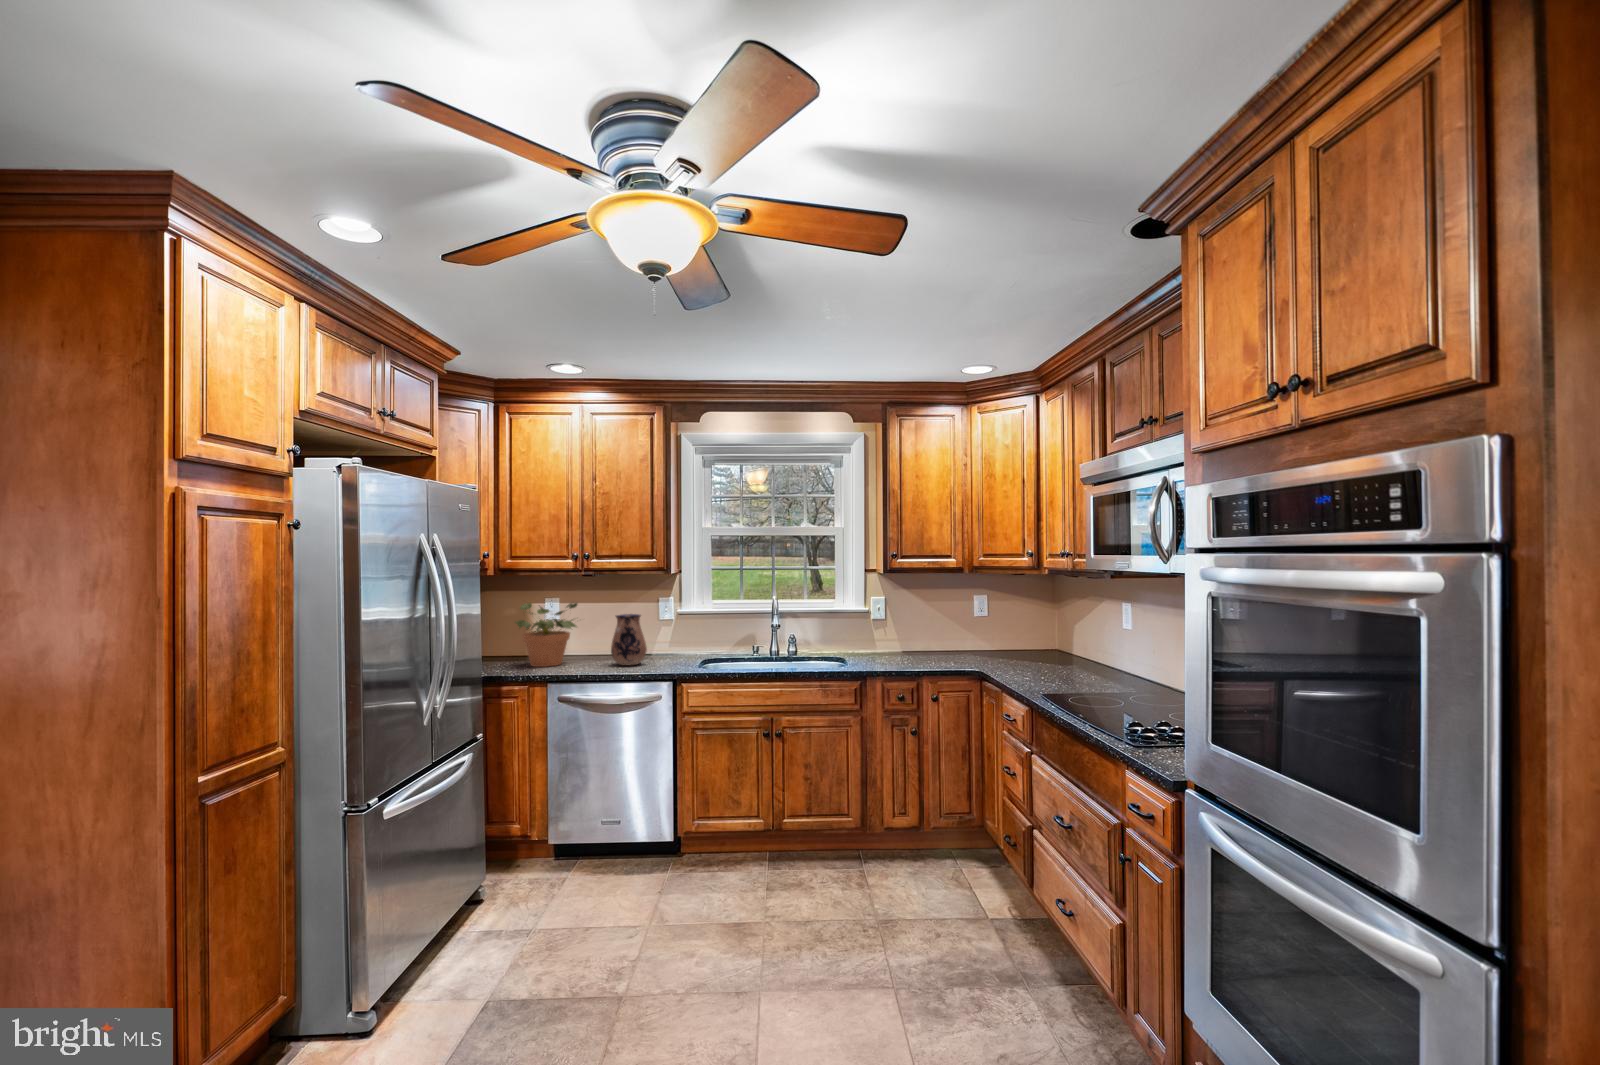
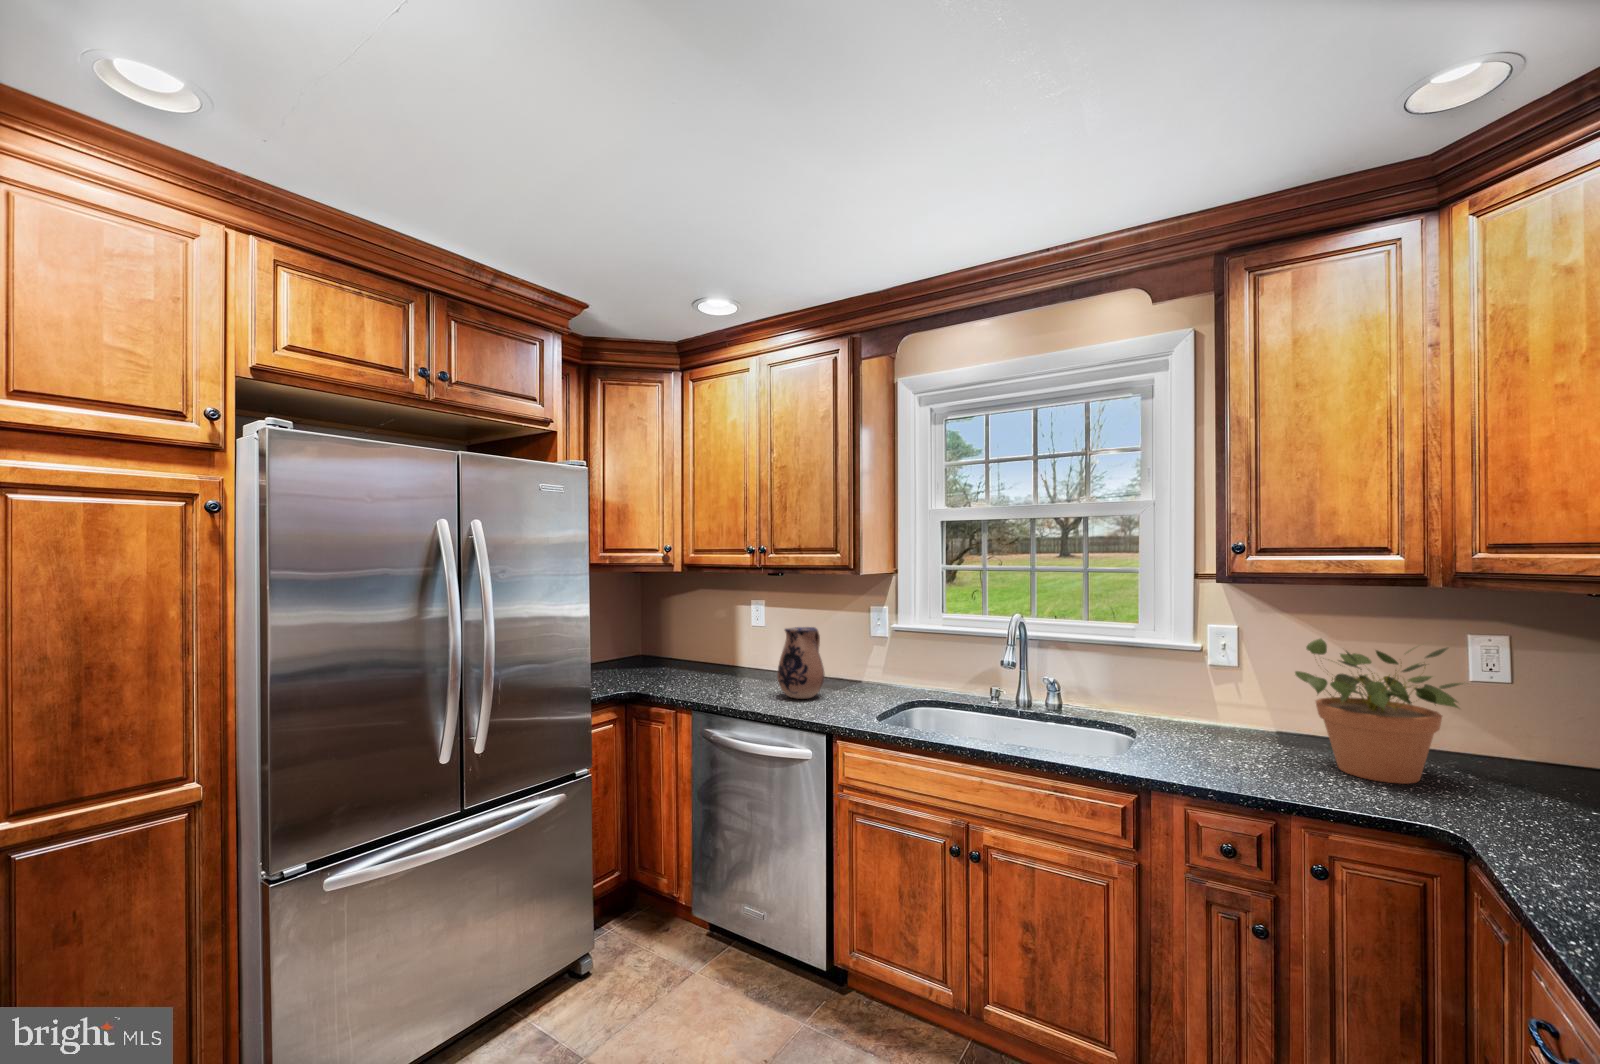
potted plant: present [515,603,577,667] -> present [1295,638,1463,784]

